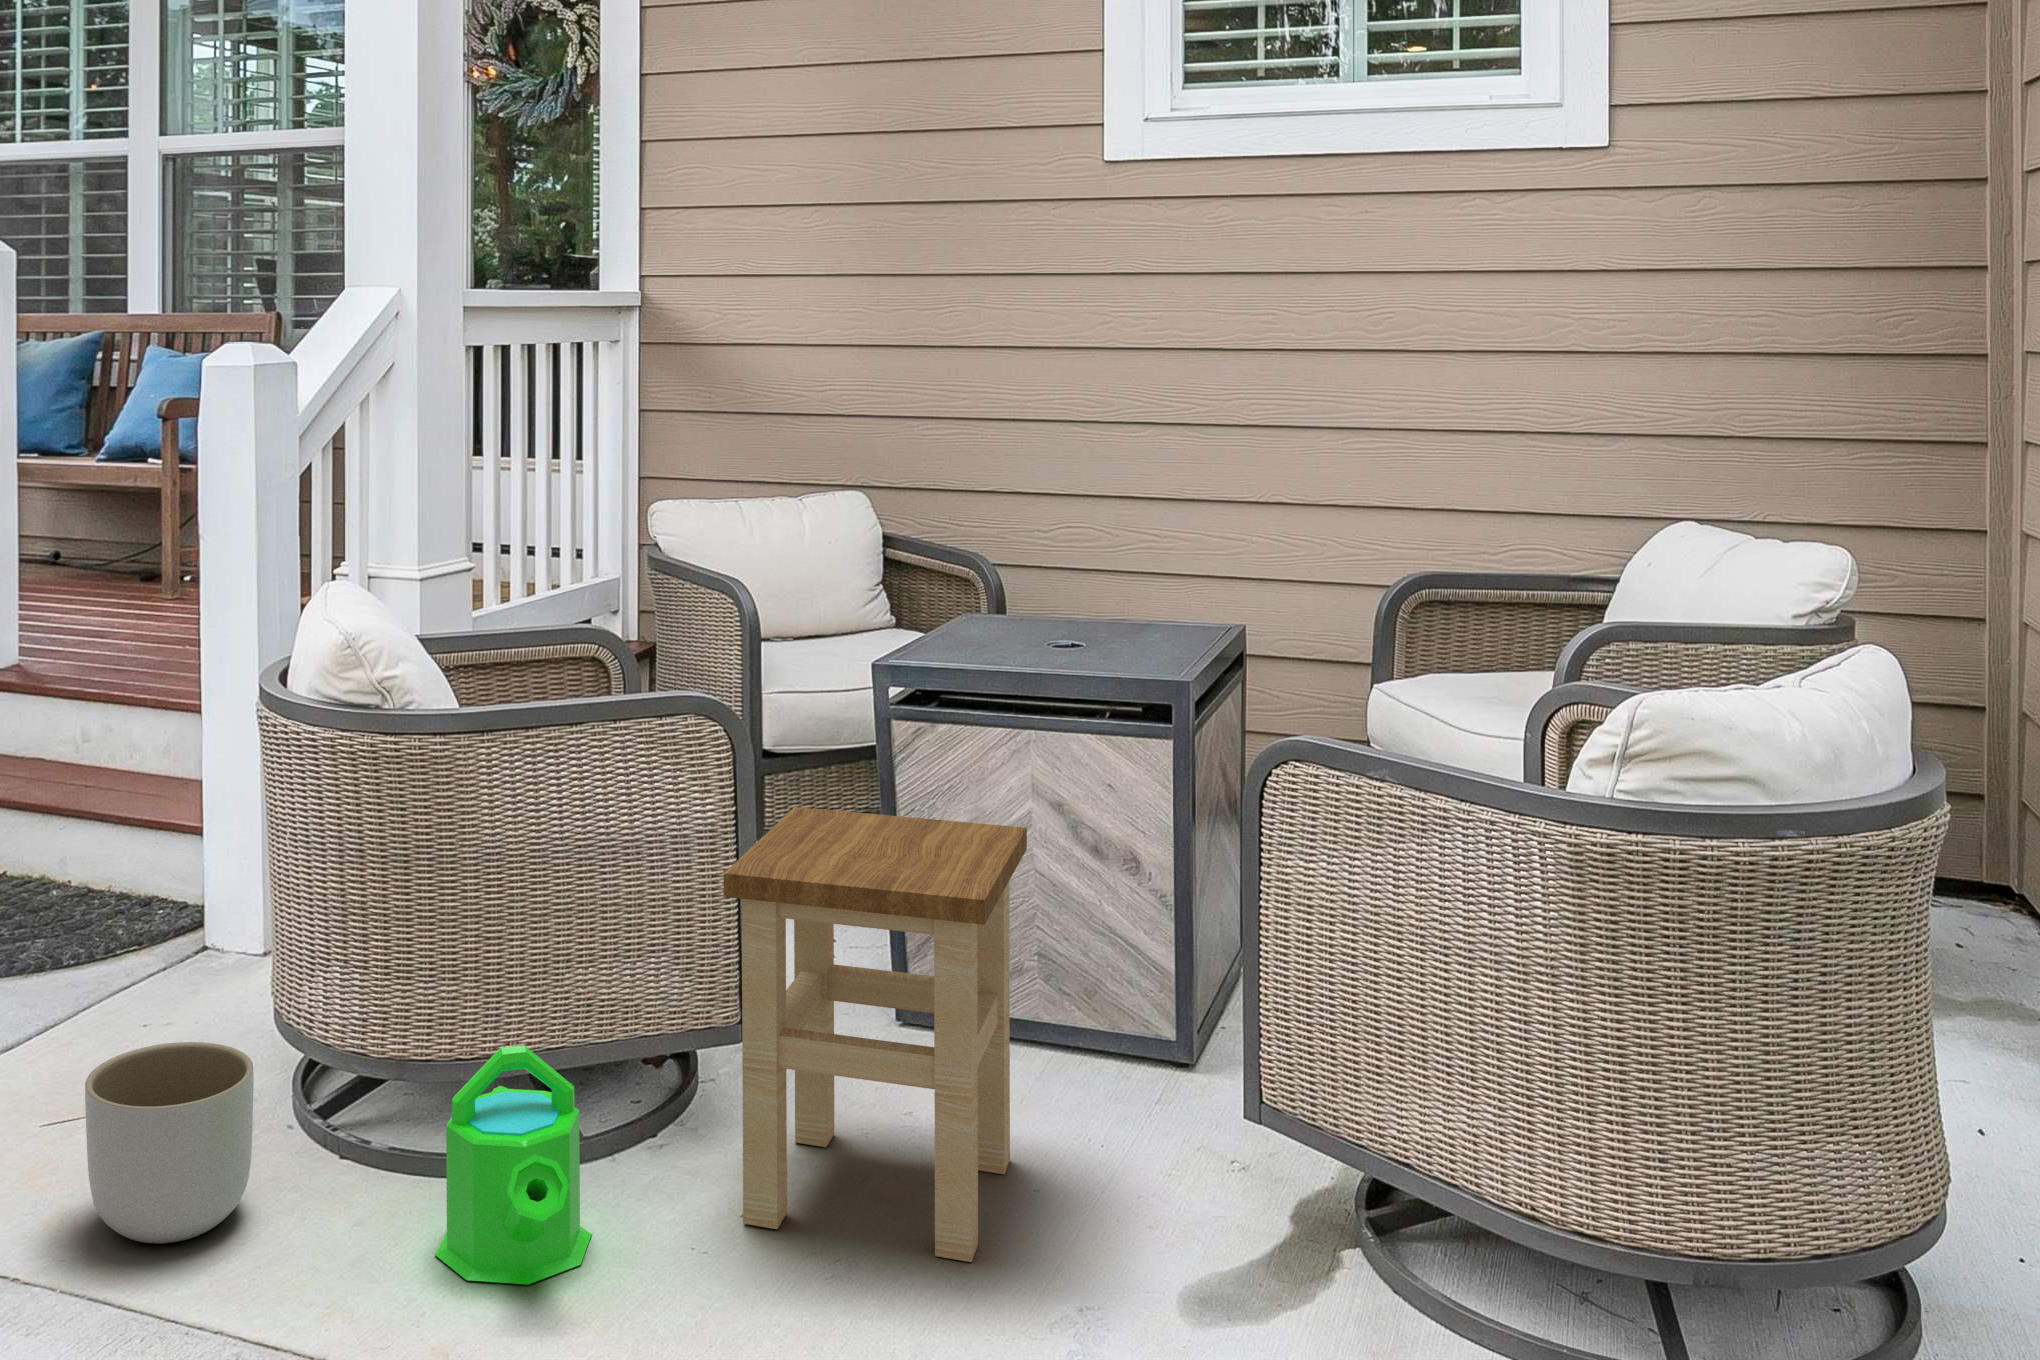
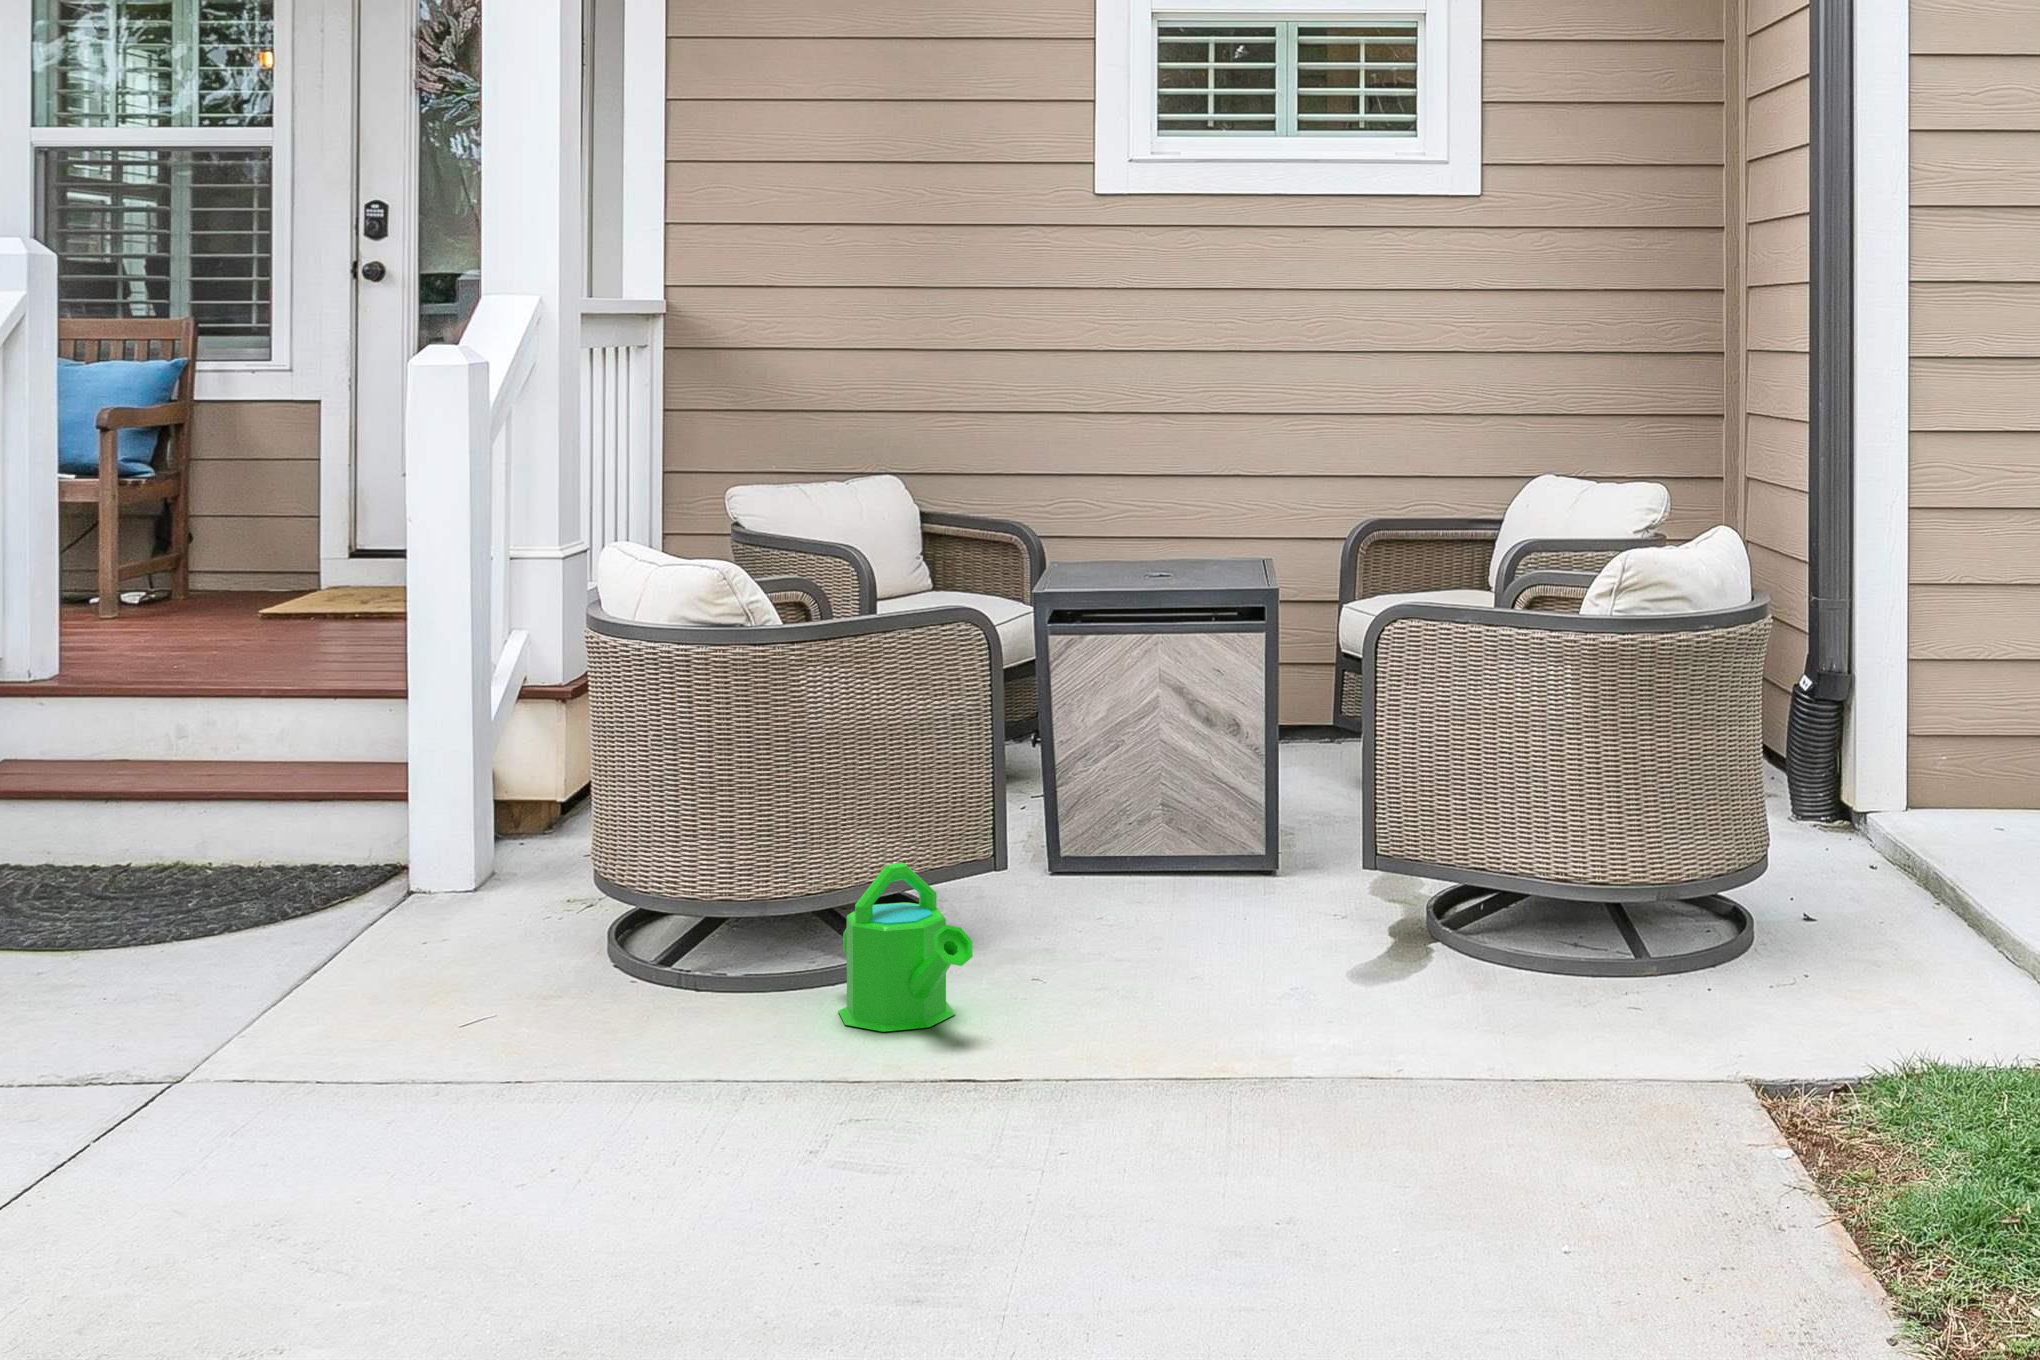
stool: present [724,807,1027,1262] -> none [1030,690,1226,982]
planter: present [85,1042,254,1243] -> none [551,904,684,1049]

